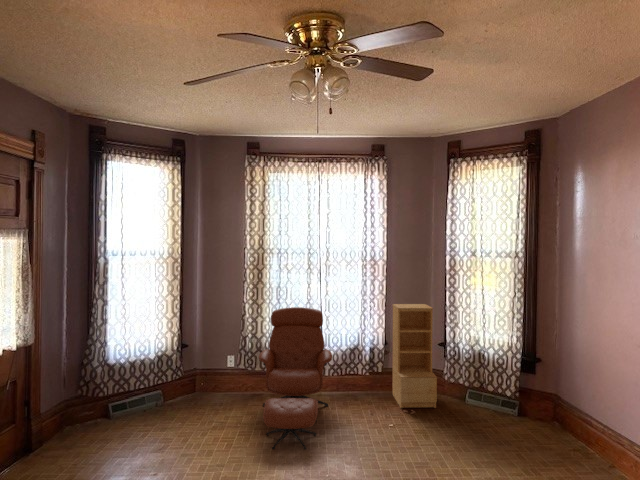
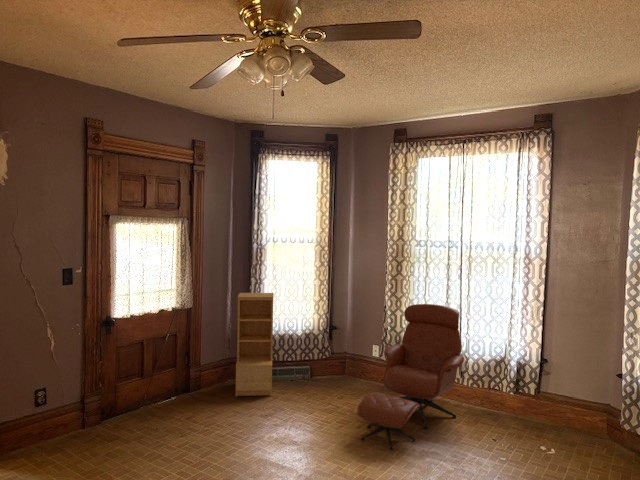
bookshelf: present [392,304,437,408] -> present [236,293,274,396]

